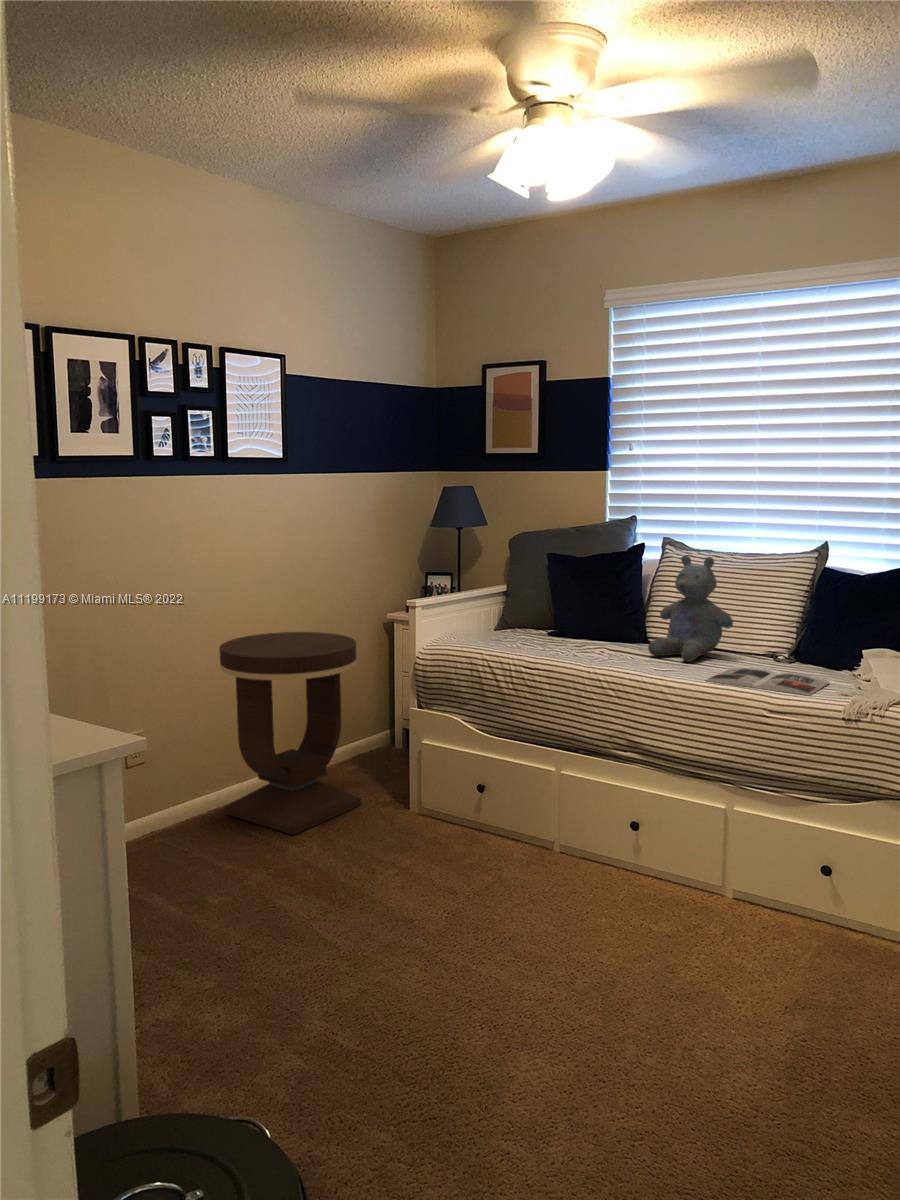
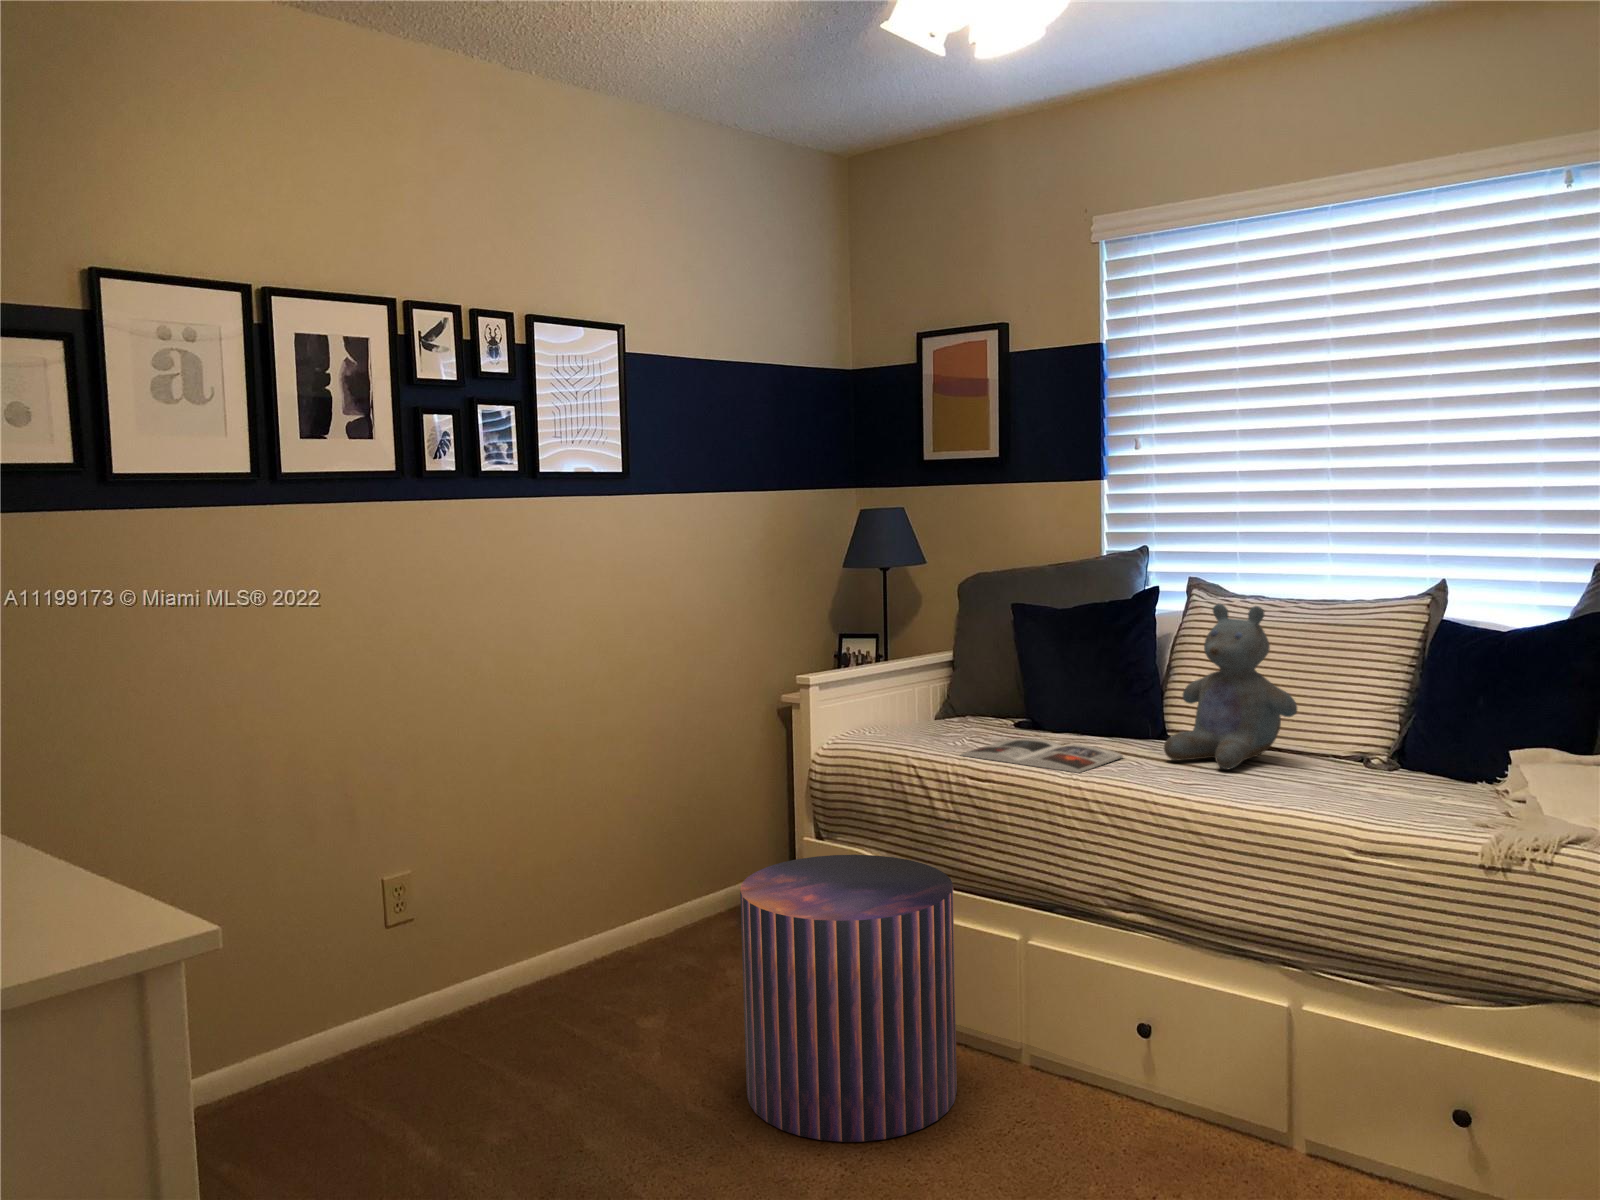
side table: present [219,632,361,835] -> none [522,725,734,1032]
magazine: present [706,668,829,696] -> present [960,738,1123,773]
pouf: none [376,717,514,897] -> present [740,855,957,1142]

